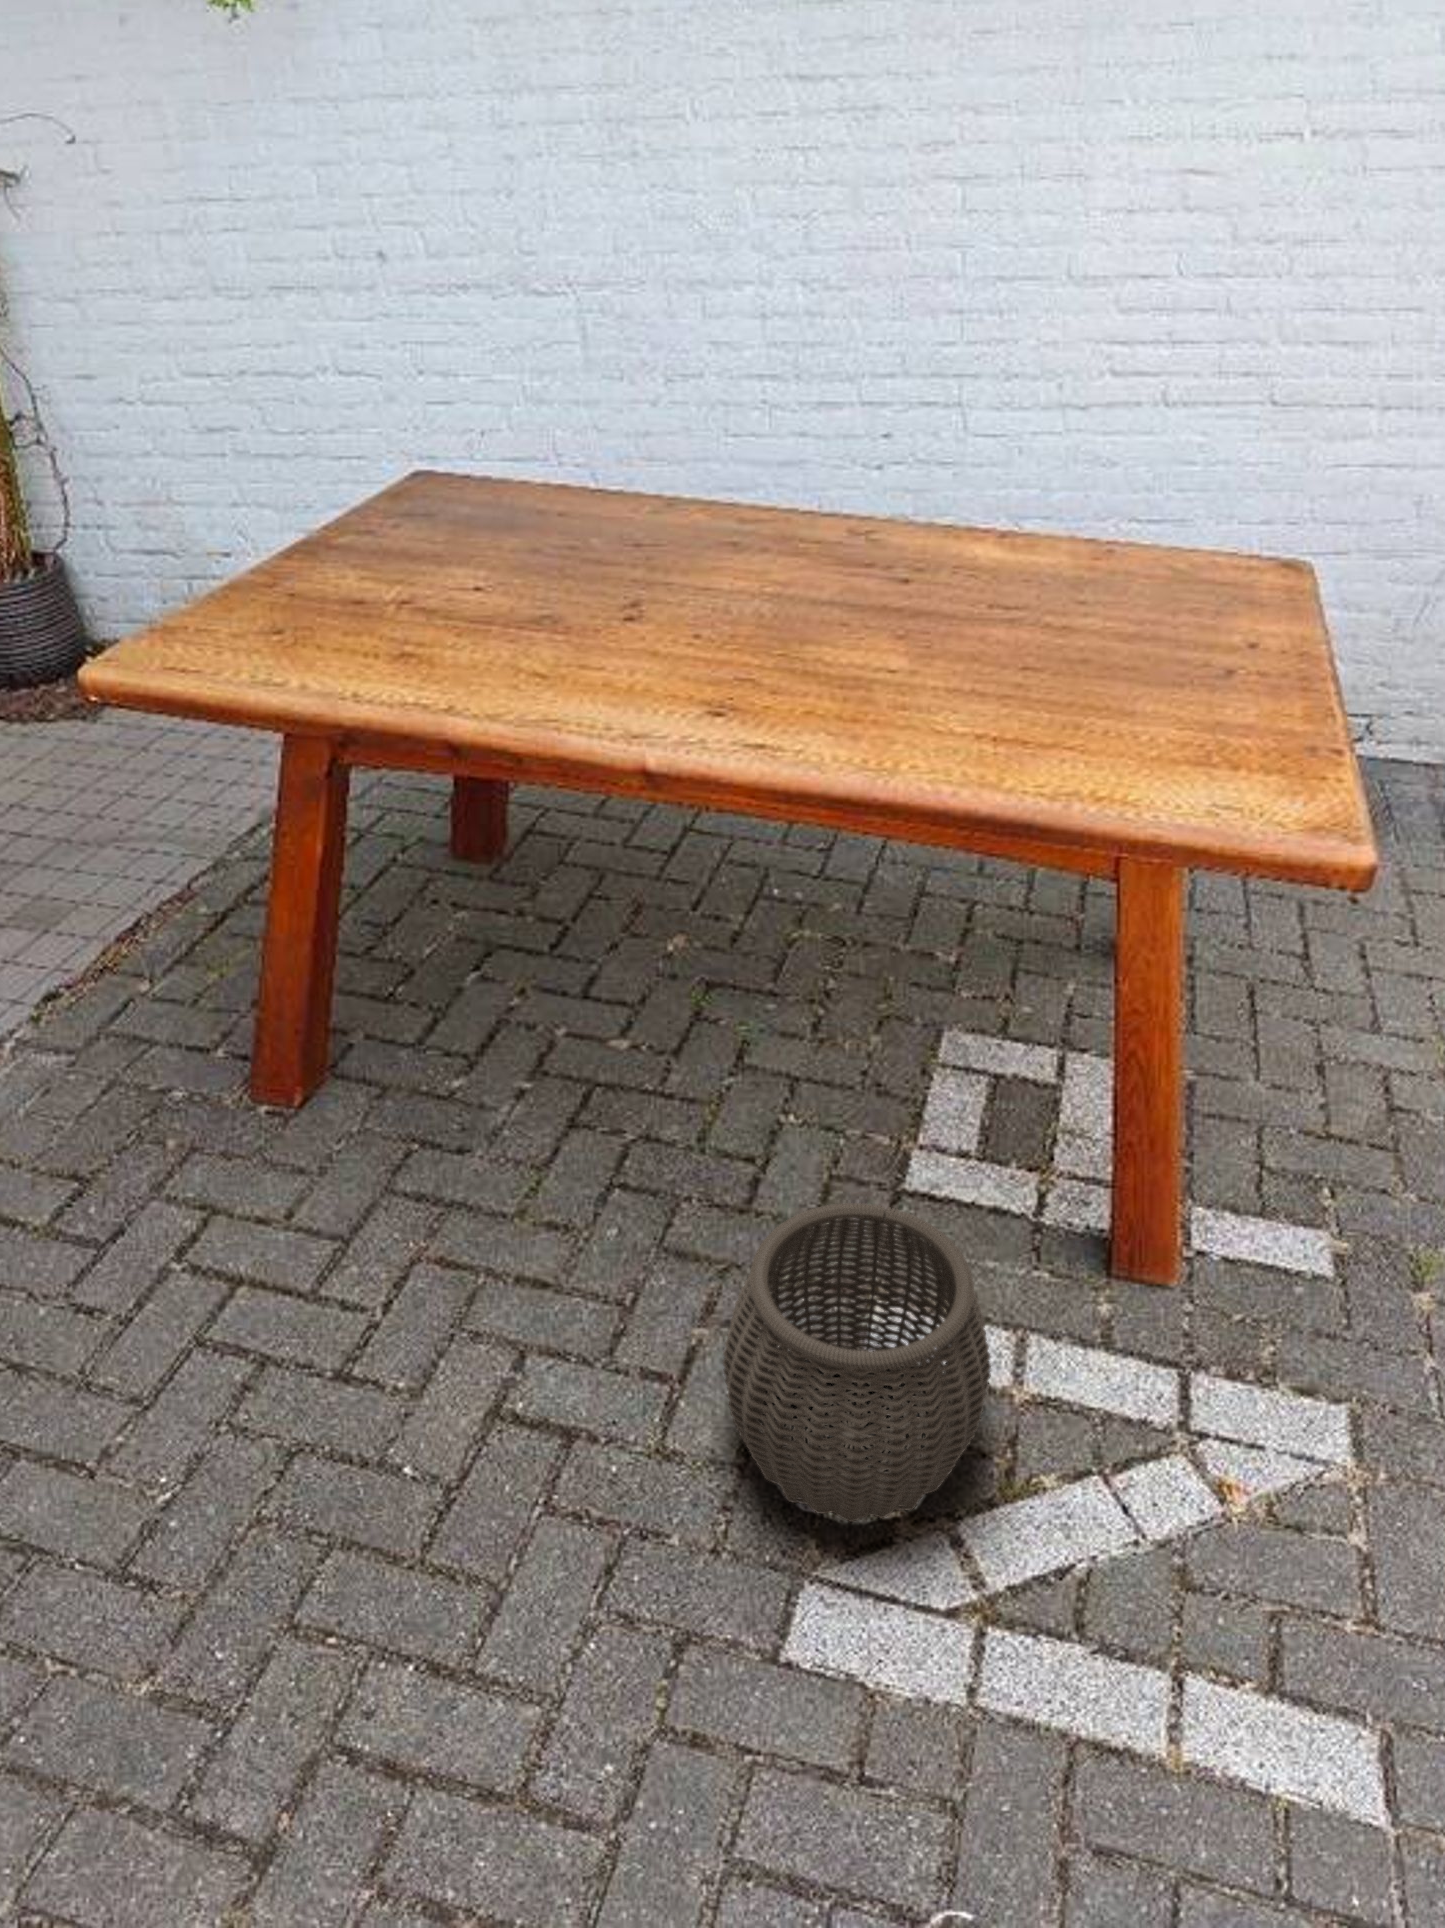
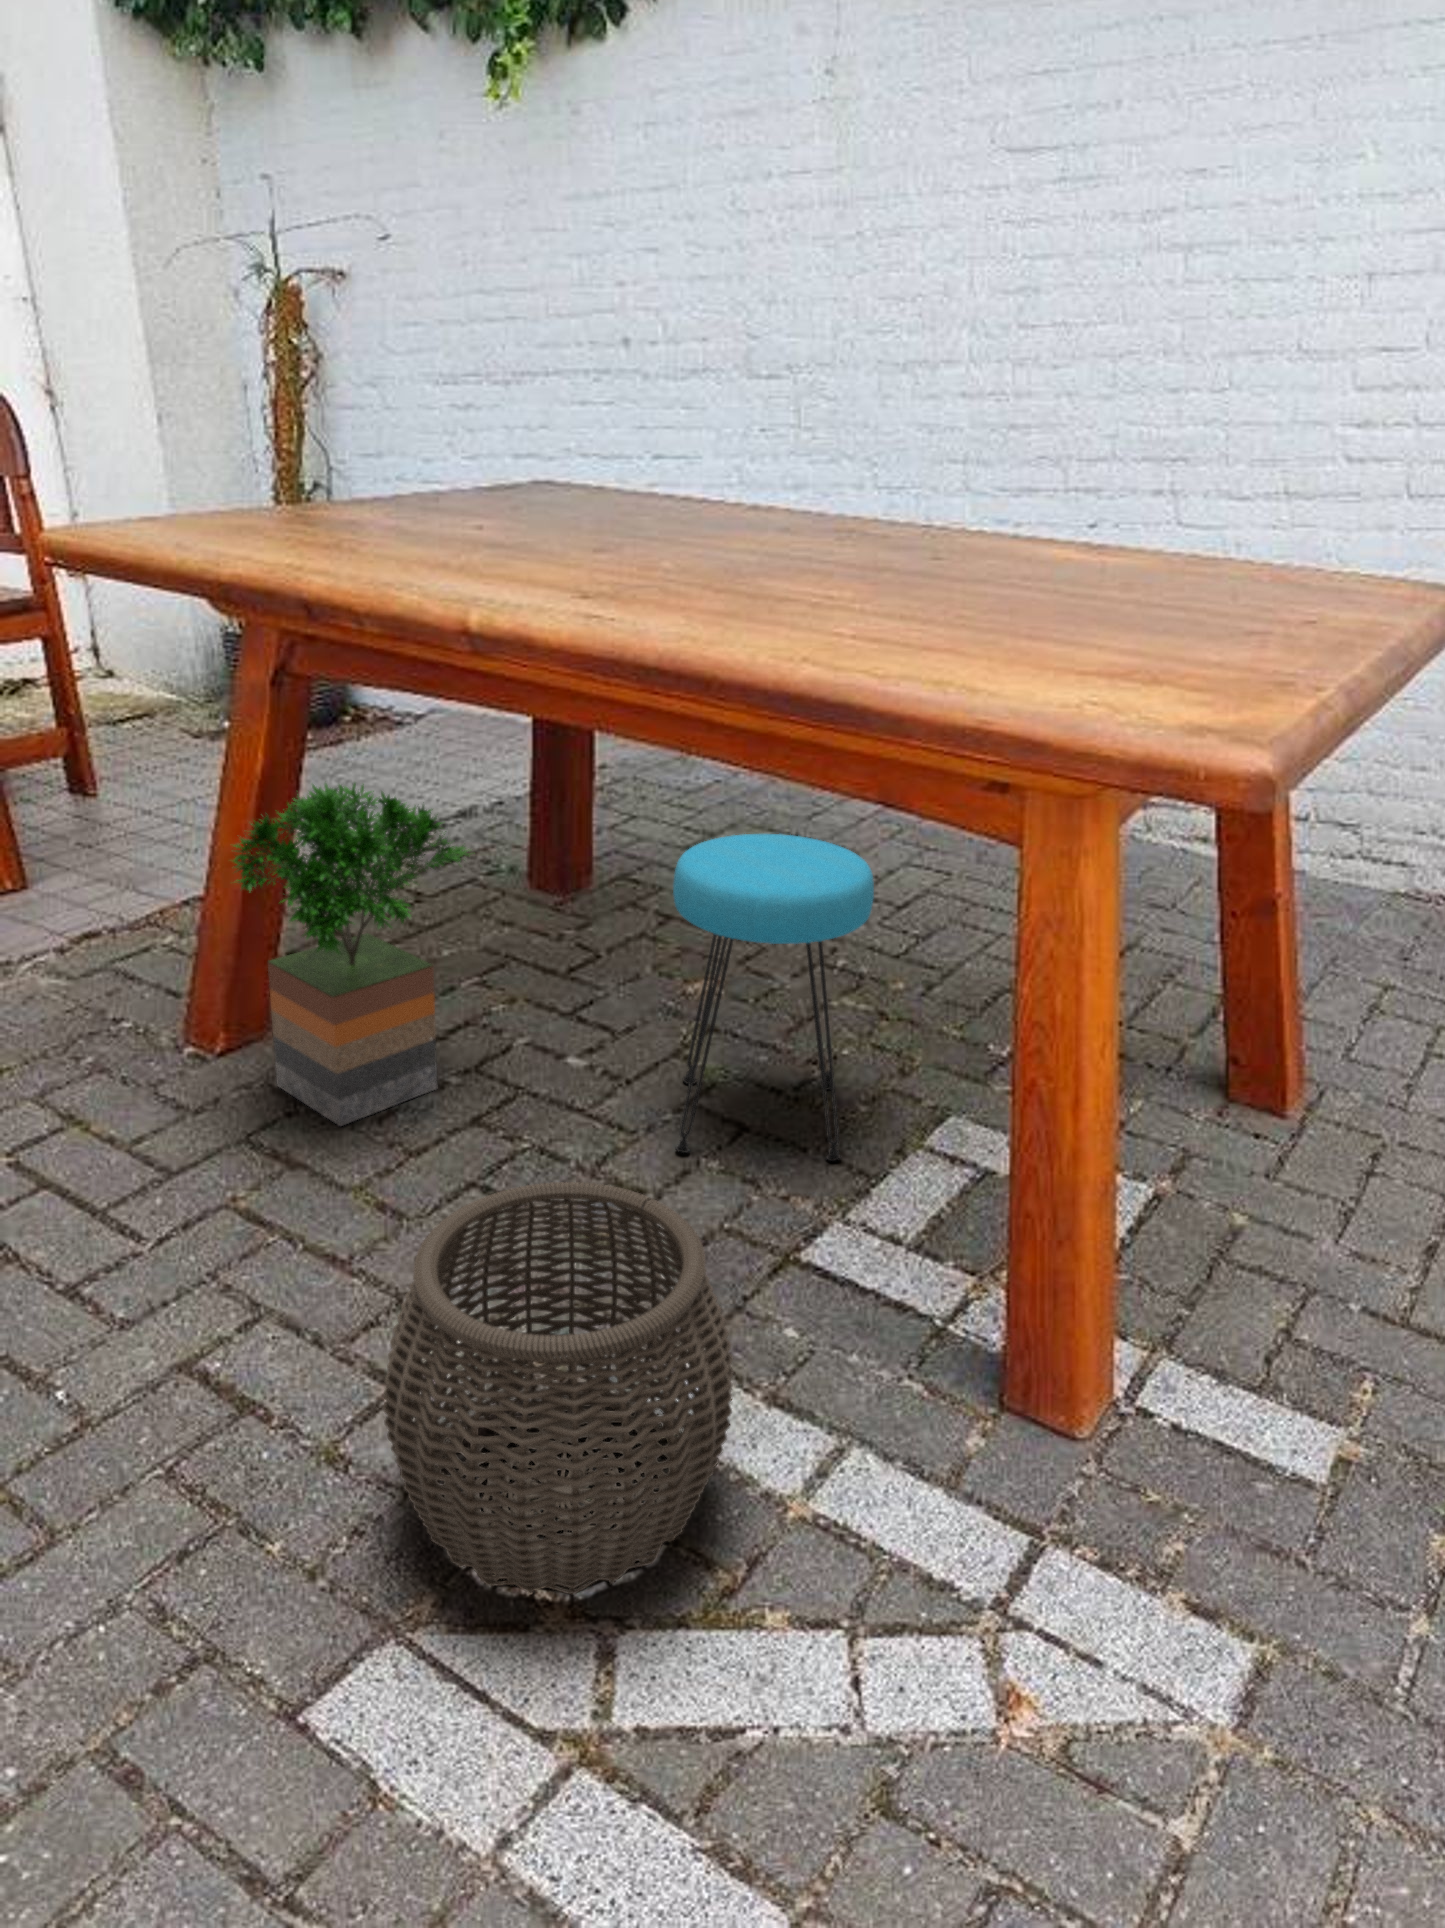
stool: none [712,828,889,1116] -> present [673,834,874,1161]
potted tree: none [328,852,533,1160] -> present [233,783,469,1126]

